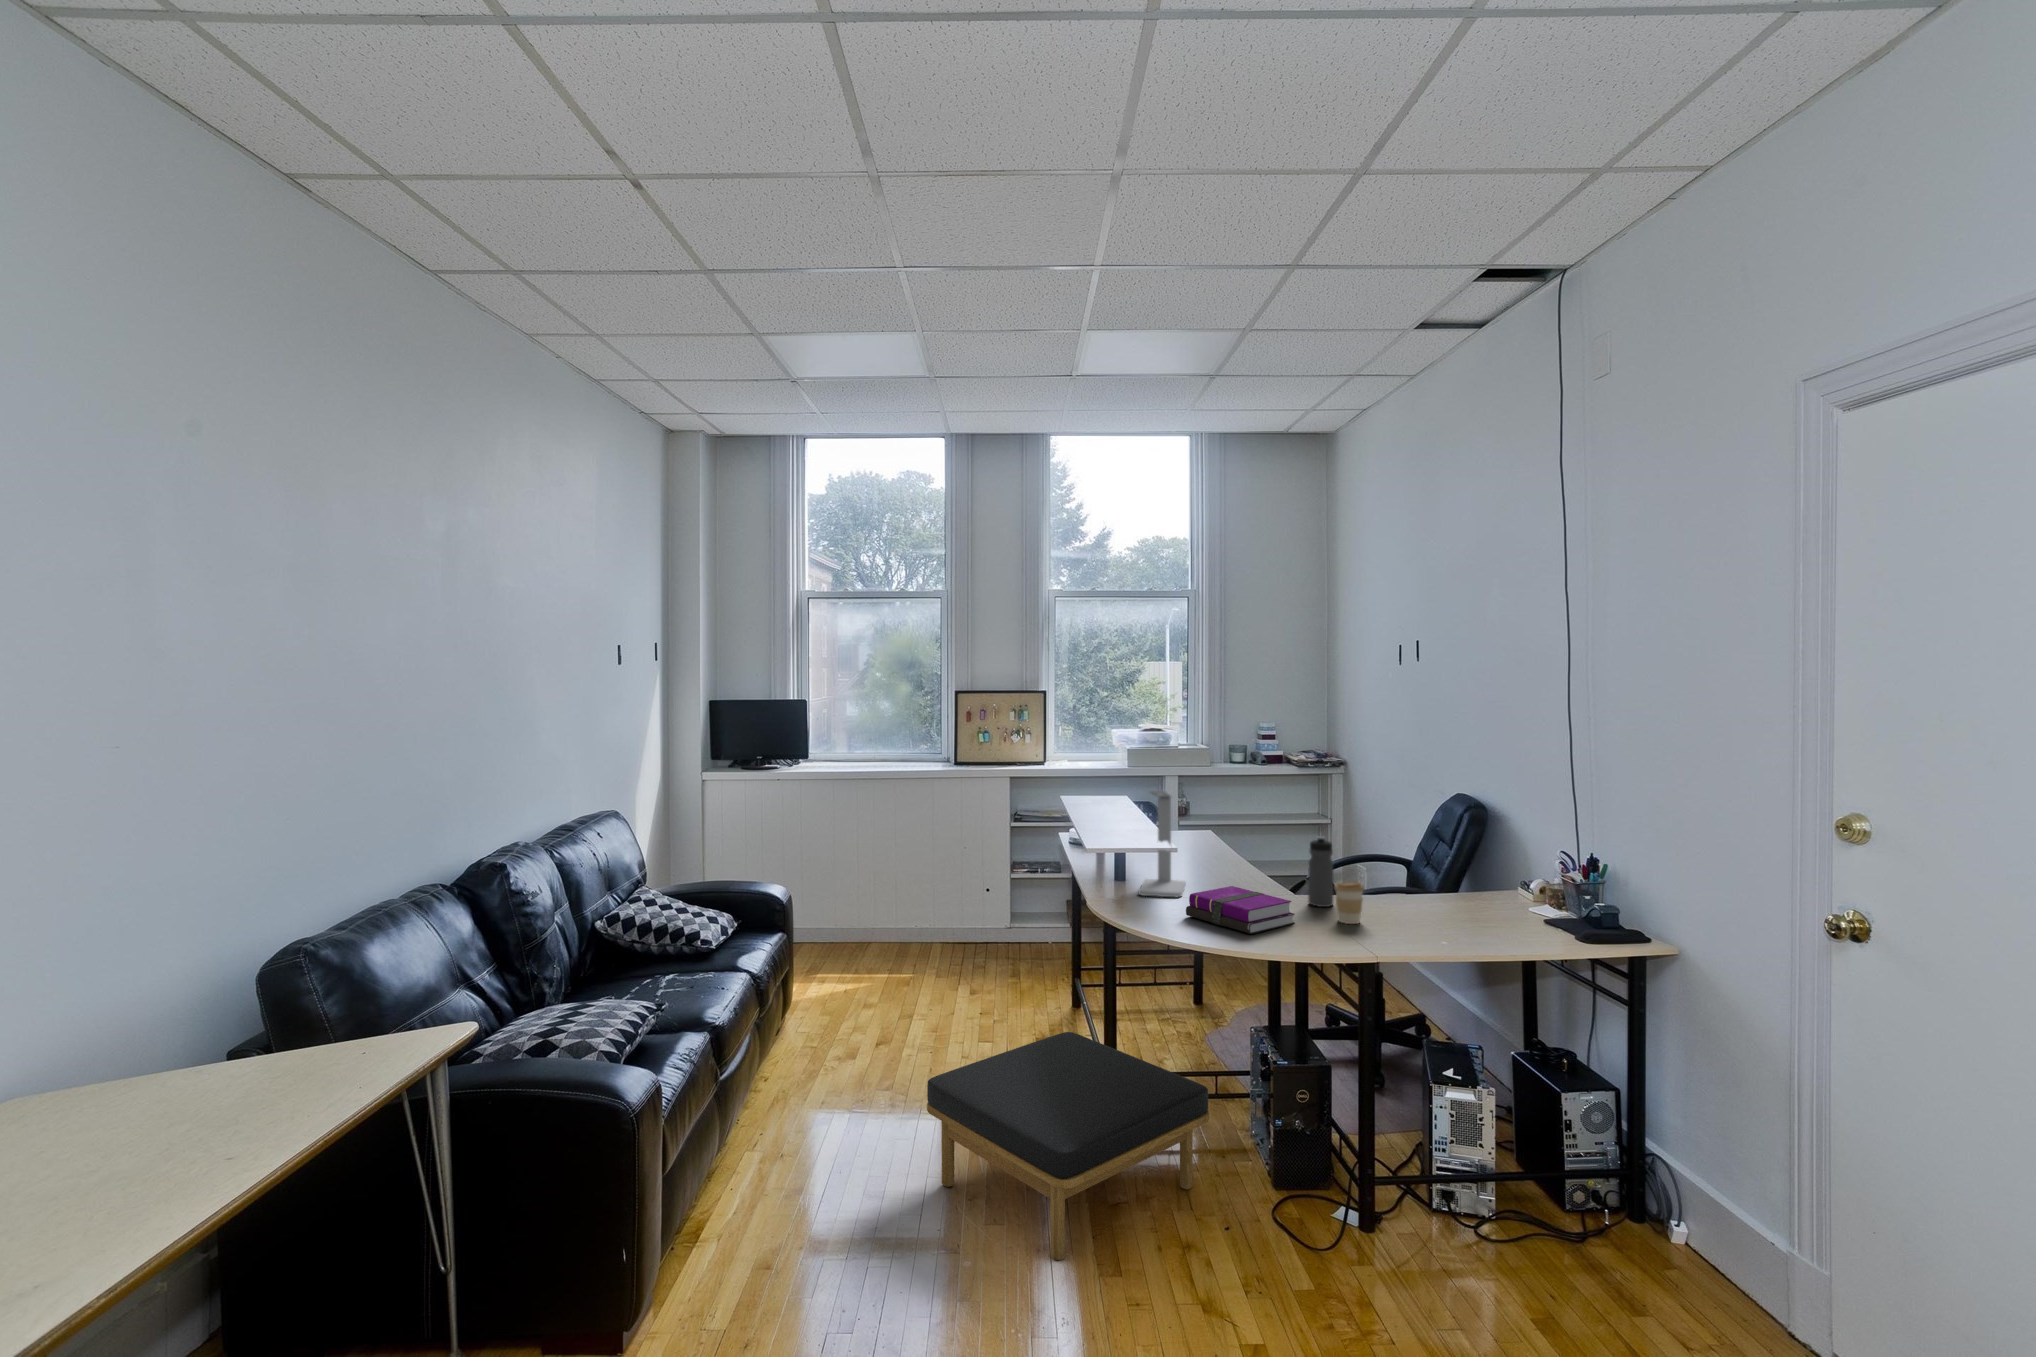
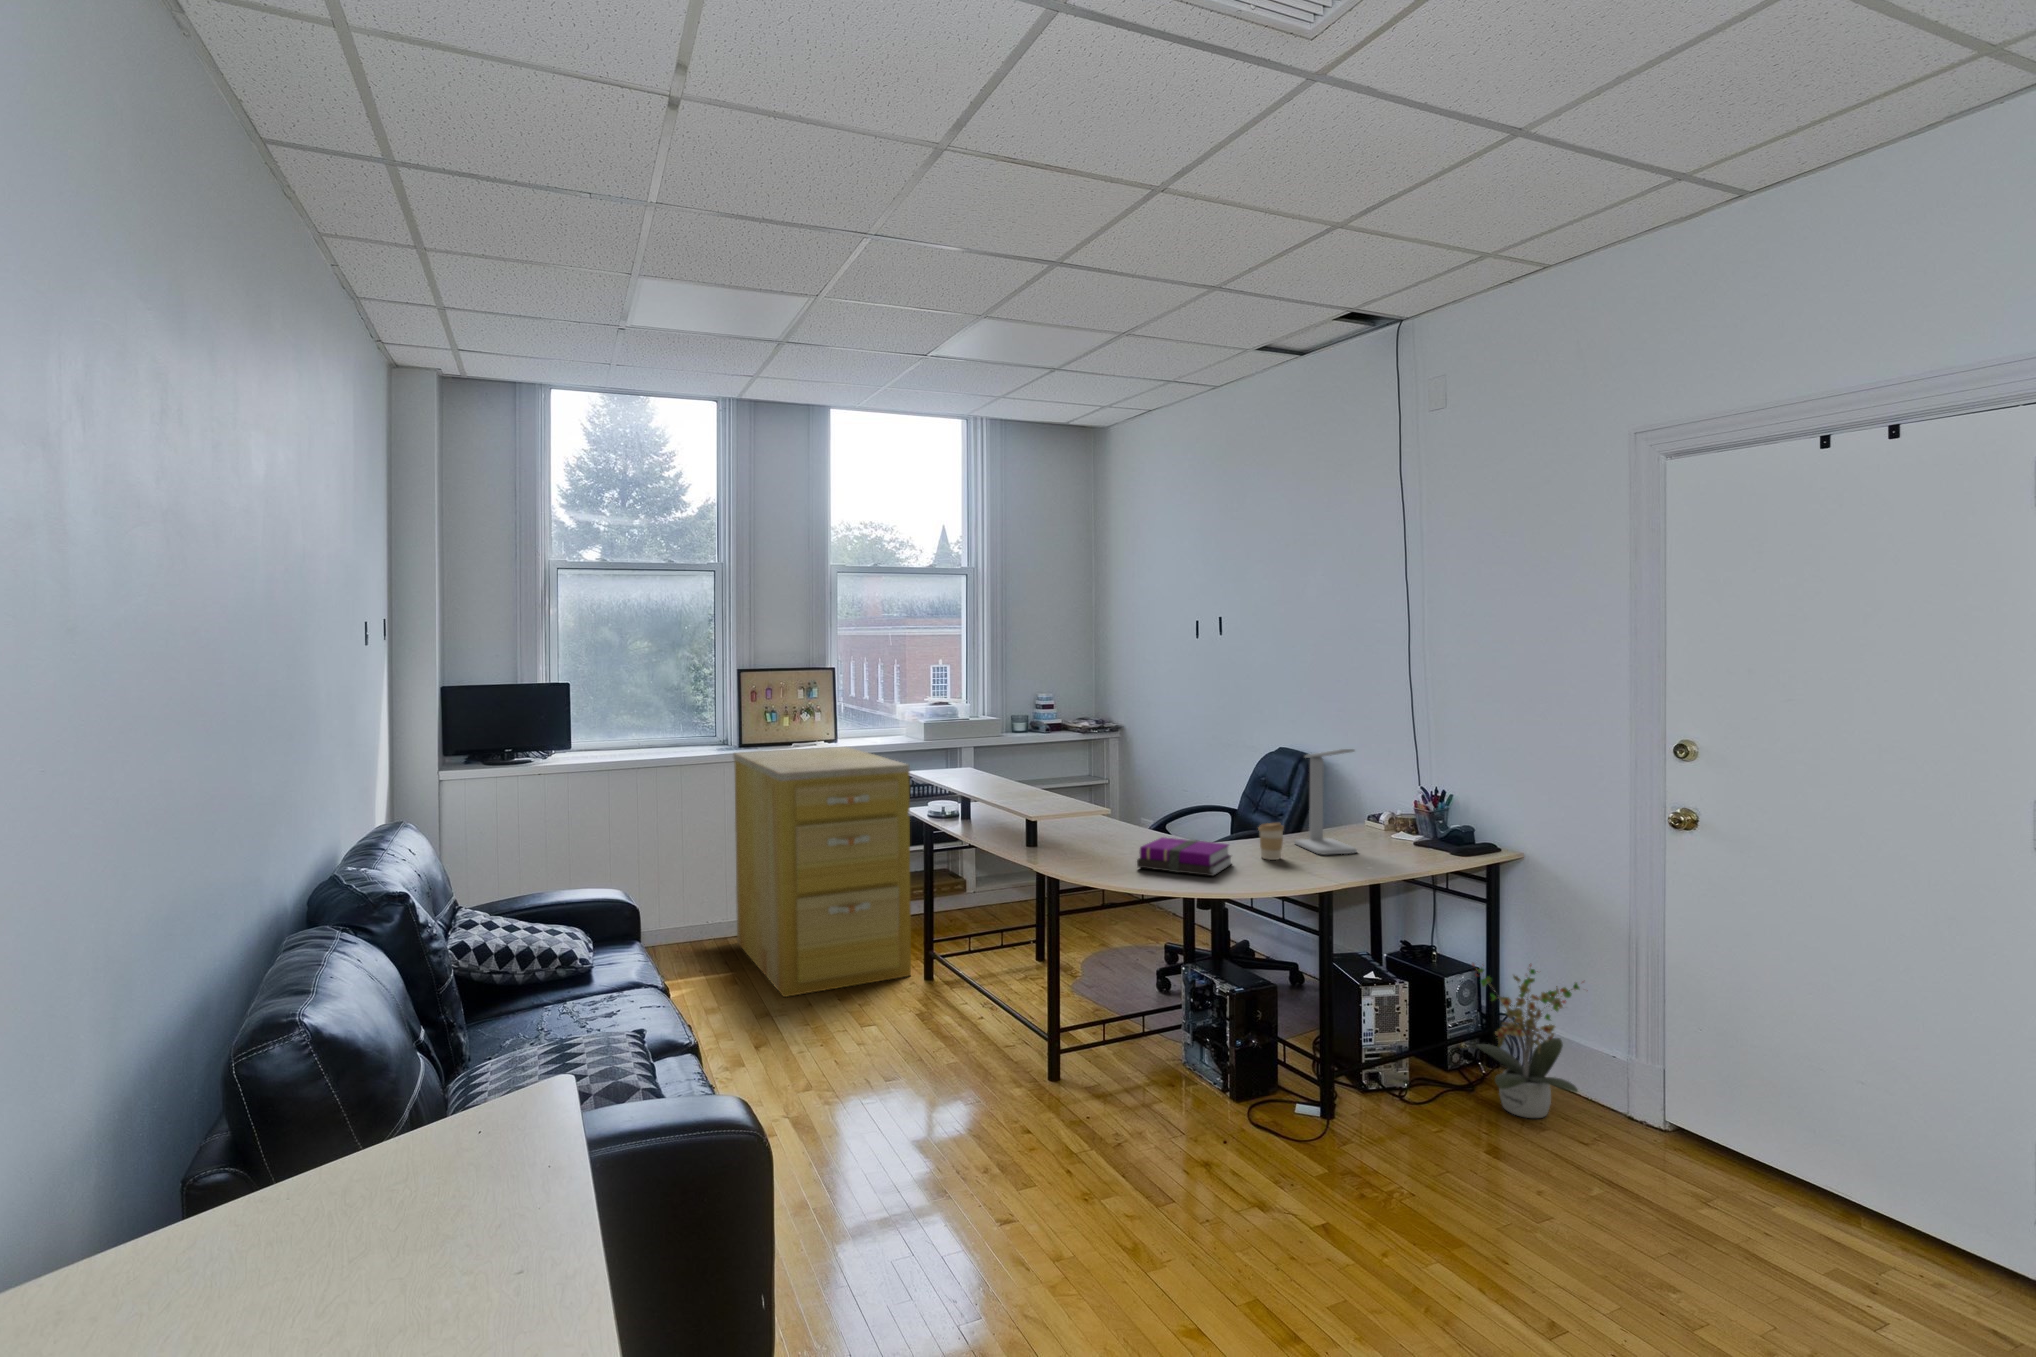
filing cabinet: none [933,769,1060,999] -> present [733,747,911,997]
desk lamp: present [1138,790,1186,897] -> present [1294,749,1357,854]
water bottle: present [1308,836,1333,907] -> none [1218,786,1240,849]
ottoman: present [927,1032,1209,1260] -> none [939,996,1196,1205]
potted plant: none [1570,1079,1728,1292] -> present [1472,964,1579,1118]

